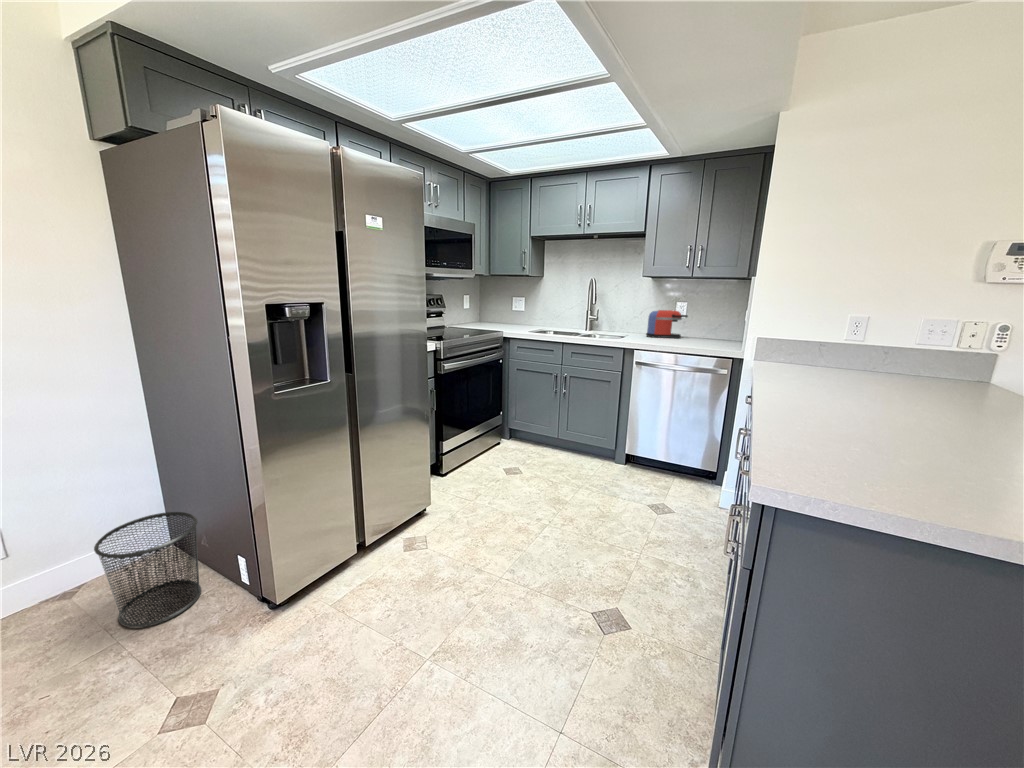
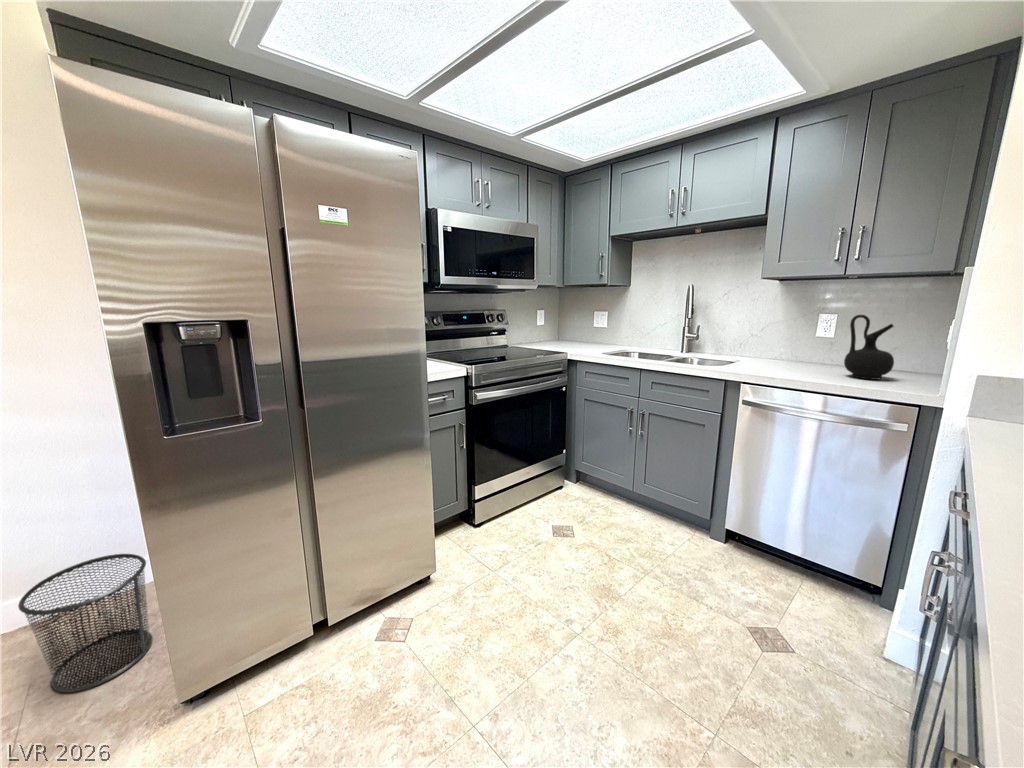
ceramic jug: none [693,303,719,345] -> present [844,315,894,379]
coffee maker: present [646,310,688,338] -> none [768,325,838,366]

